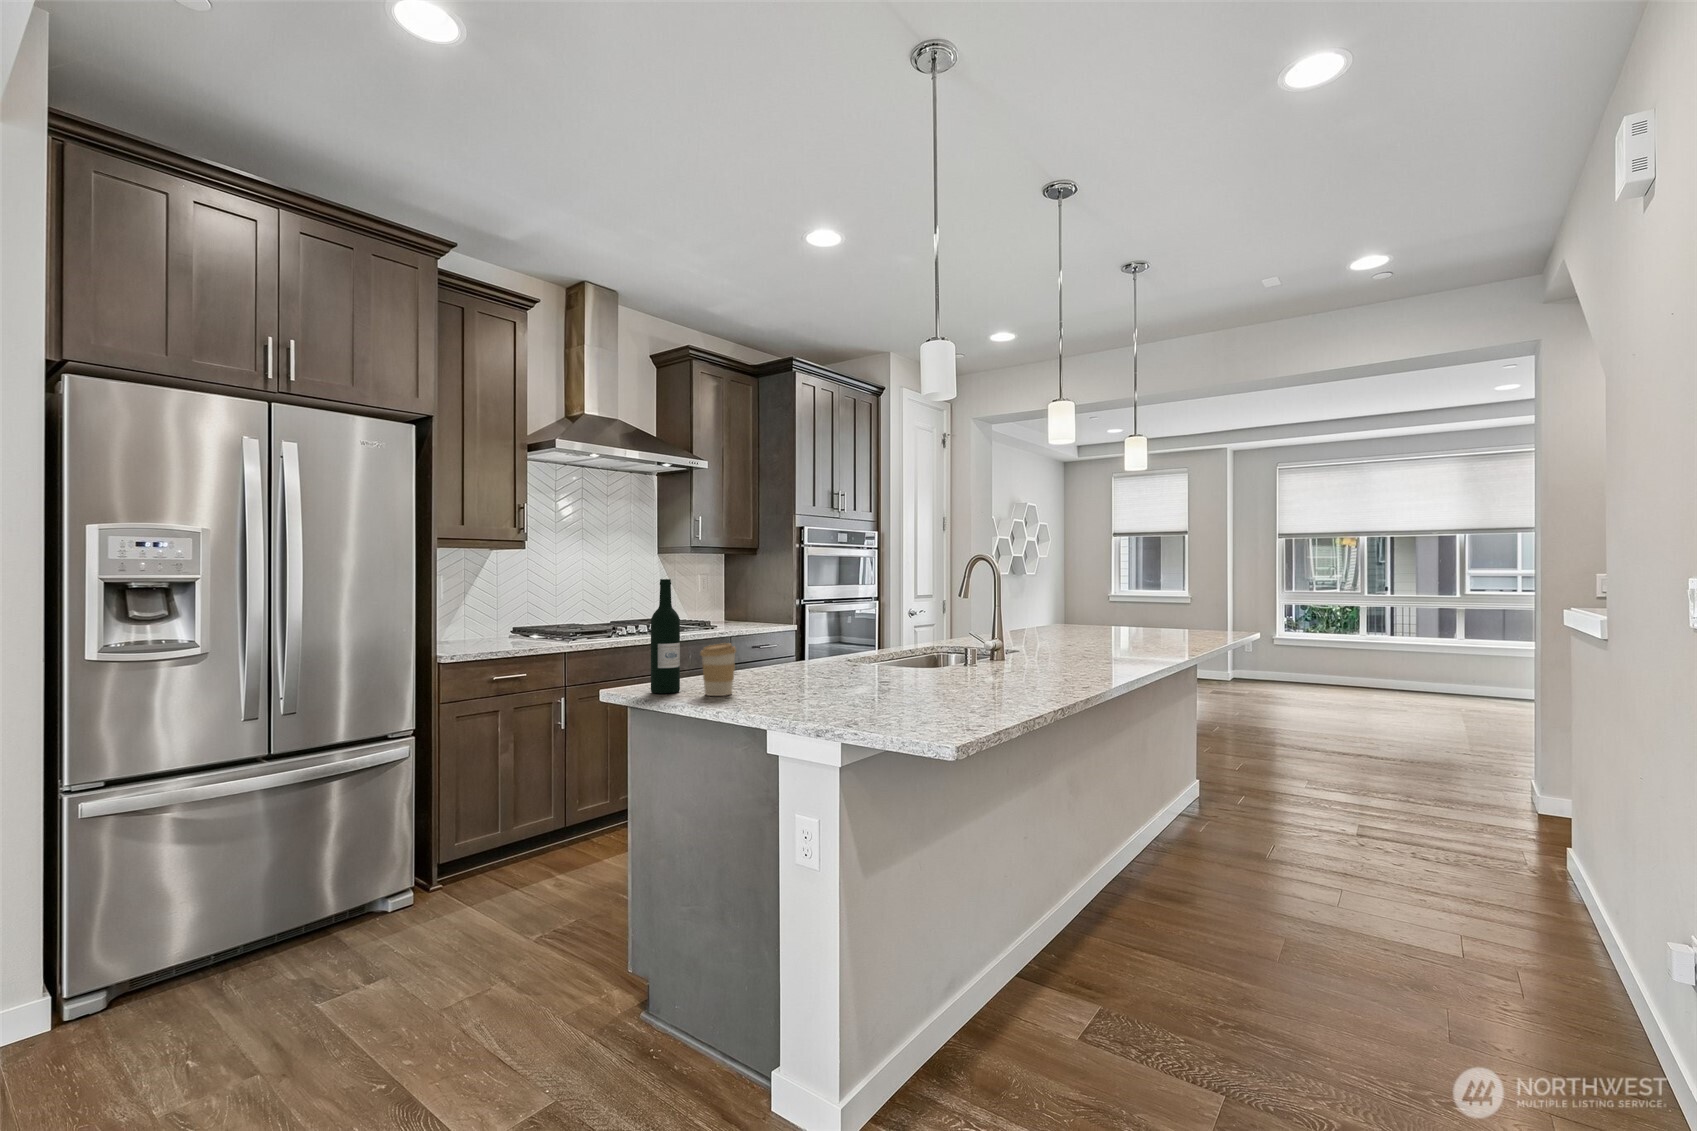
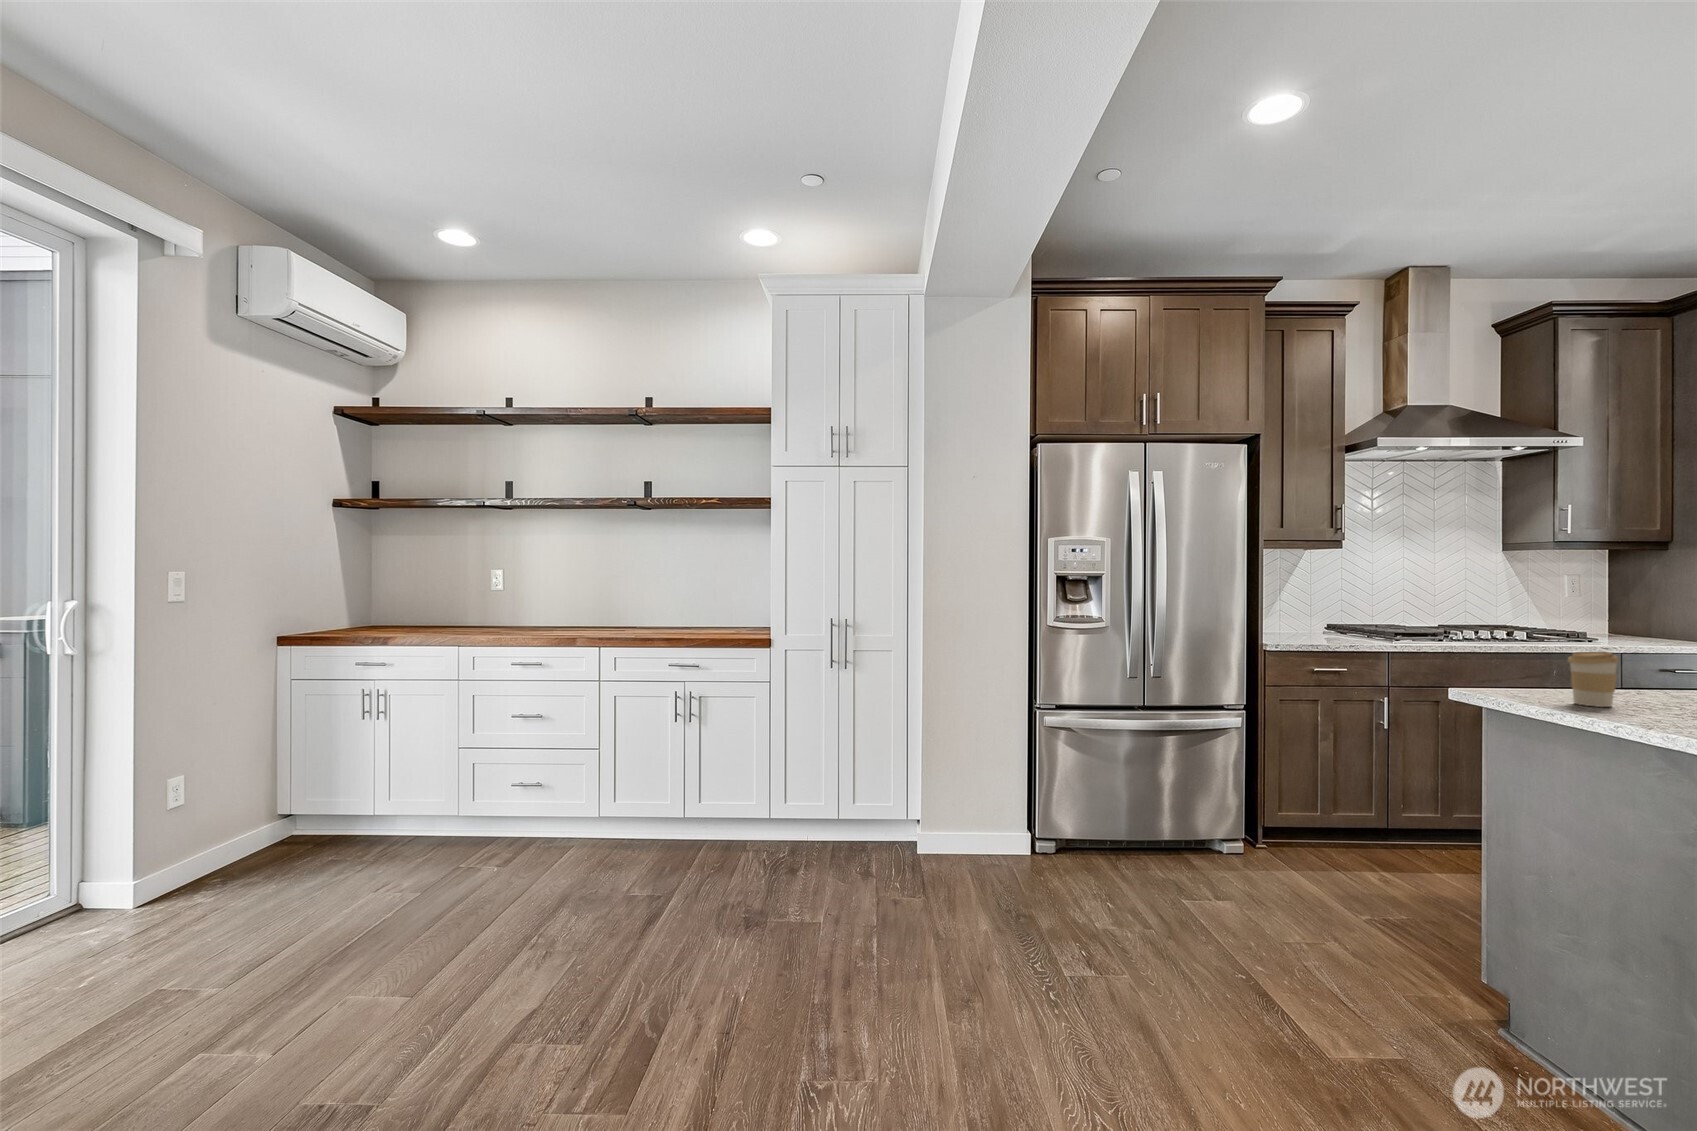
wine bottle: present [651,579,680,694] -> none [1503,581,1540,697]

